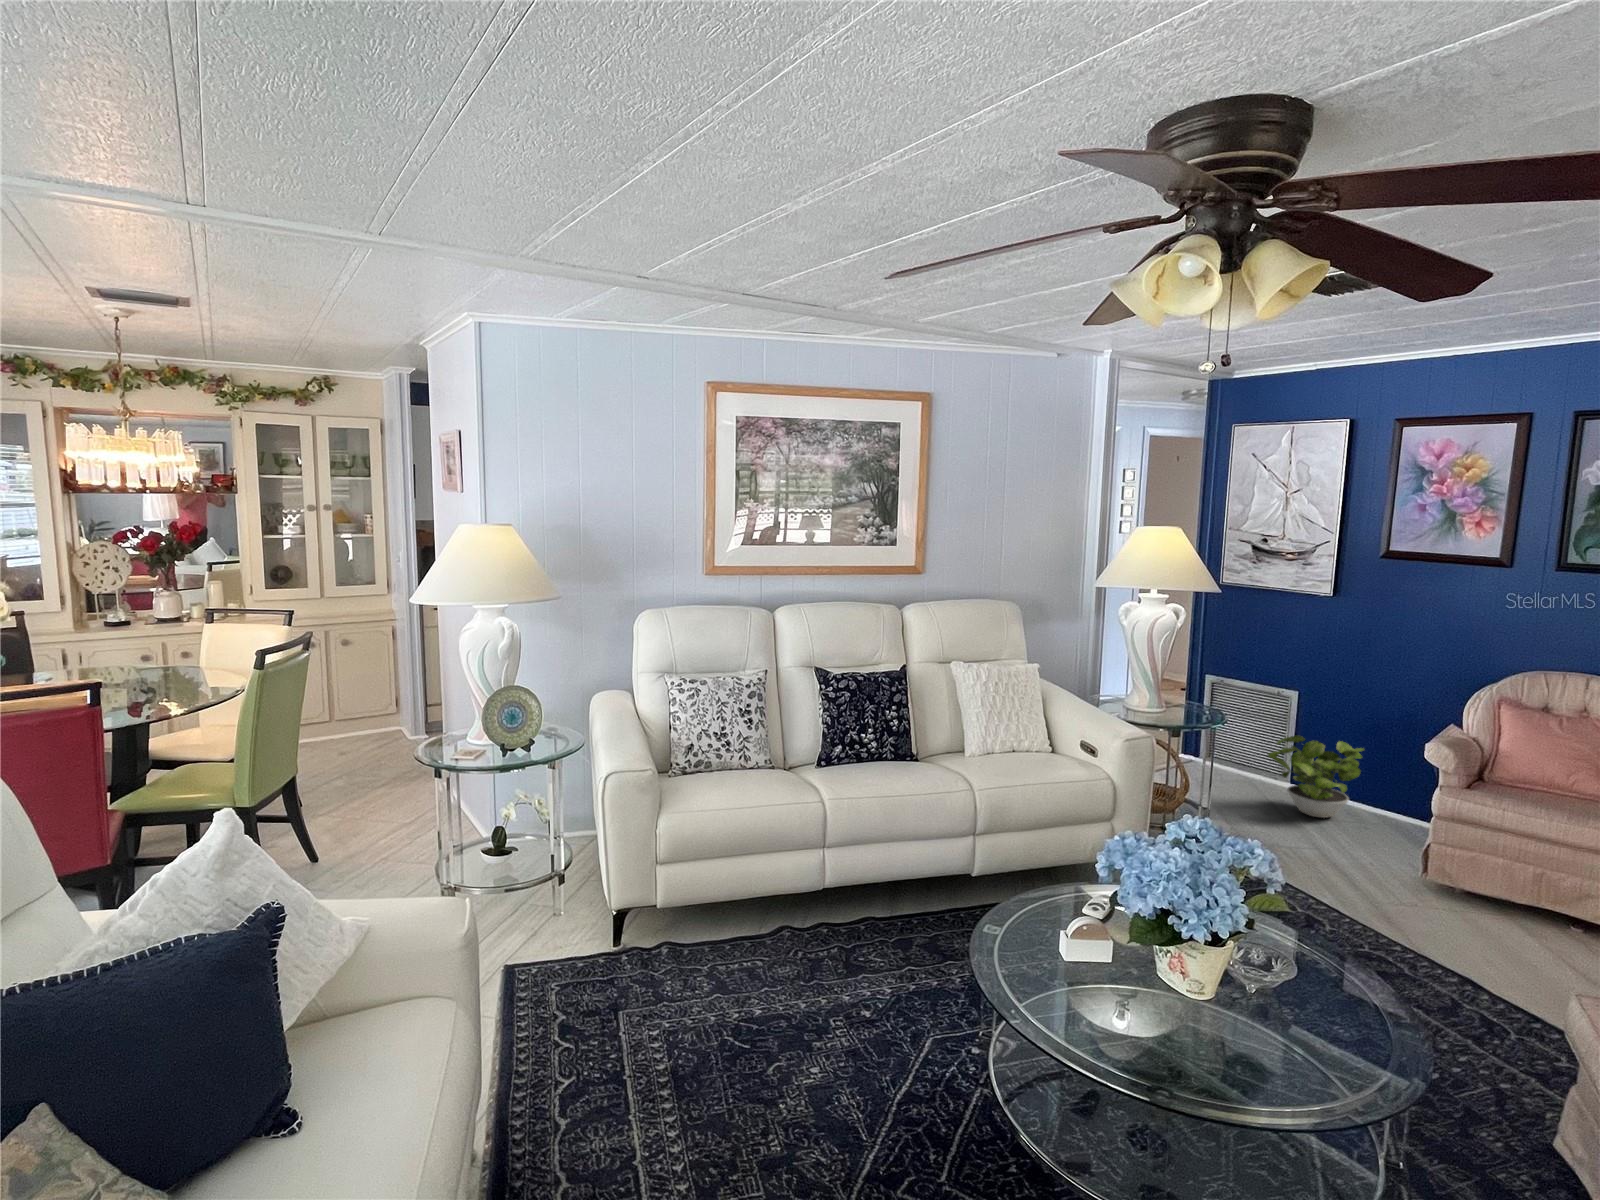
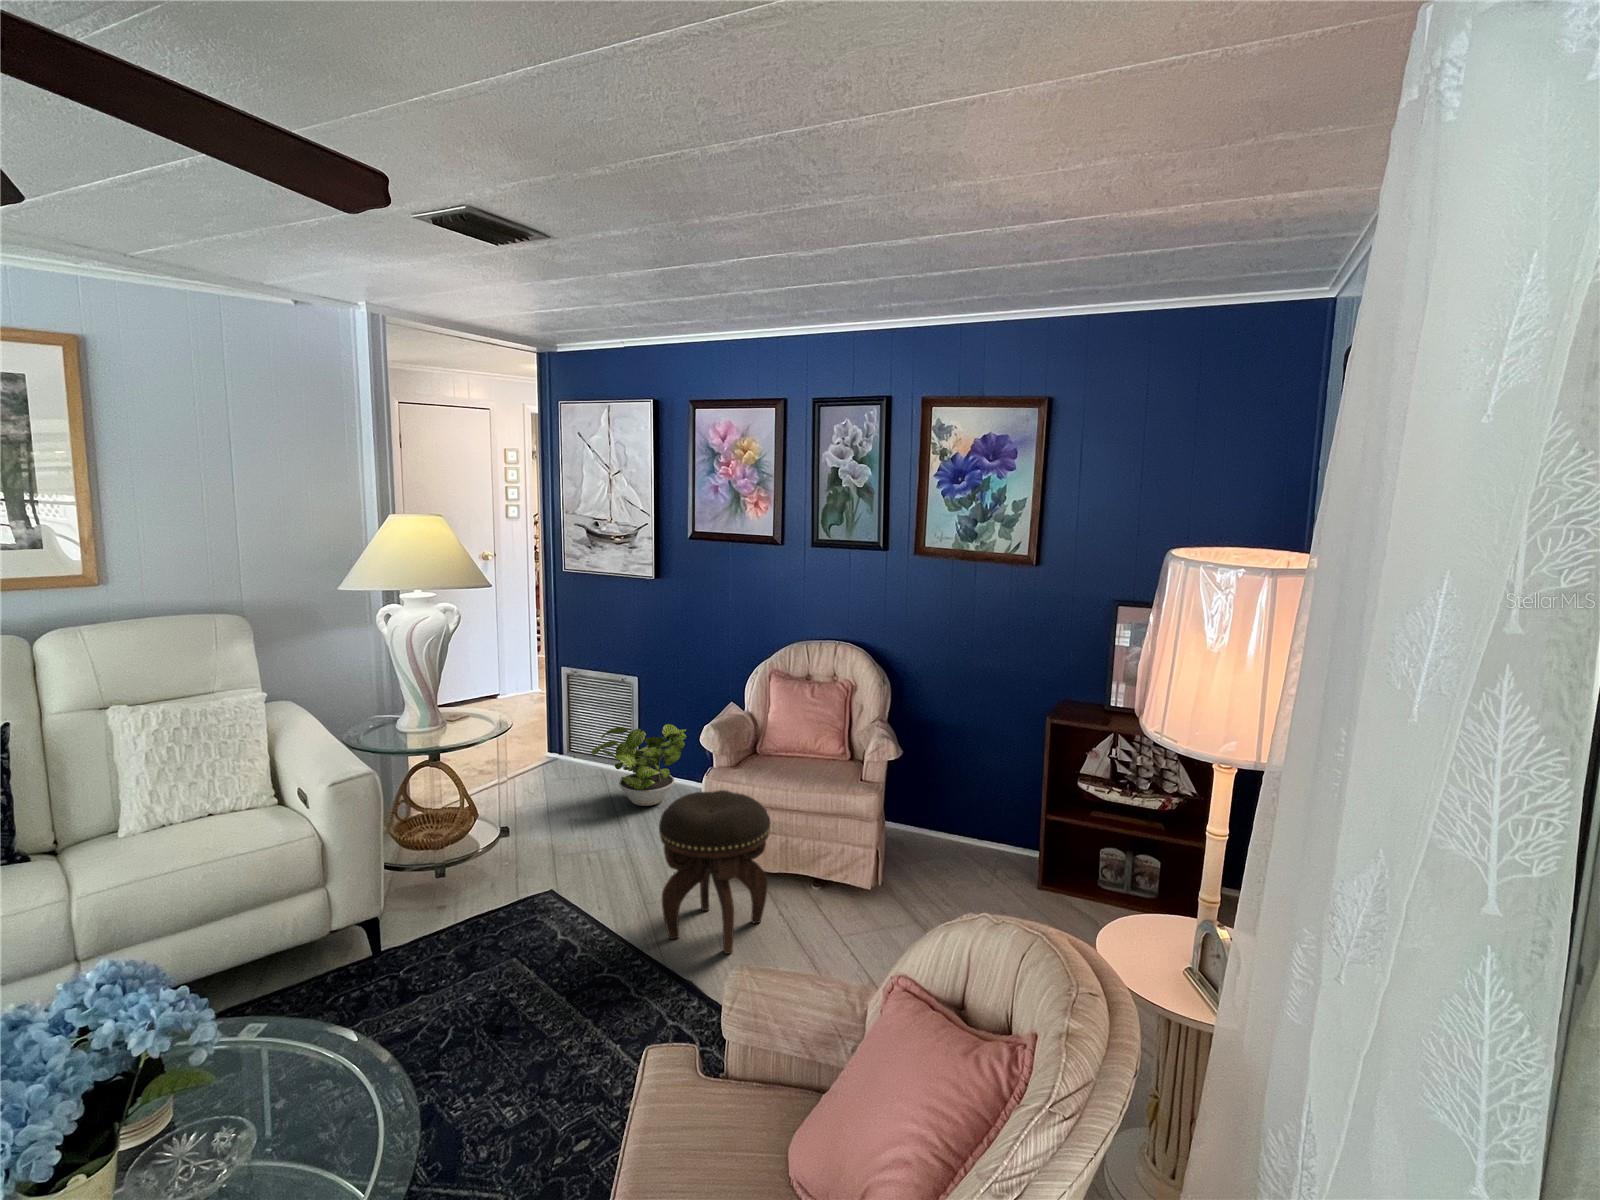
footstool: none [1406,800,1541,958] -> present [659,790,770,954]

